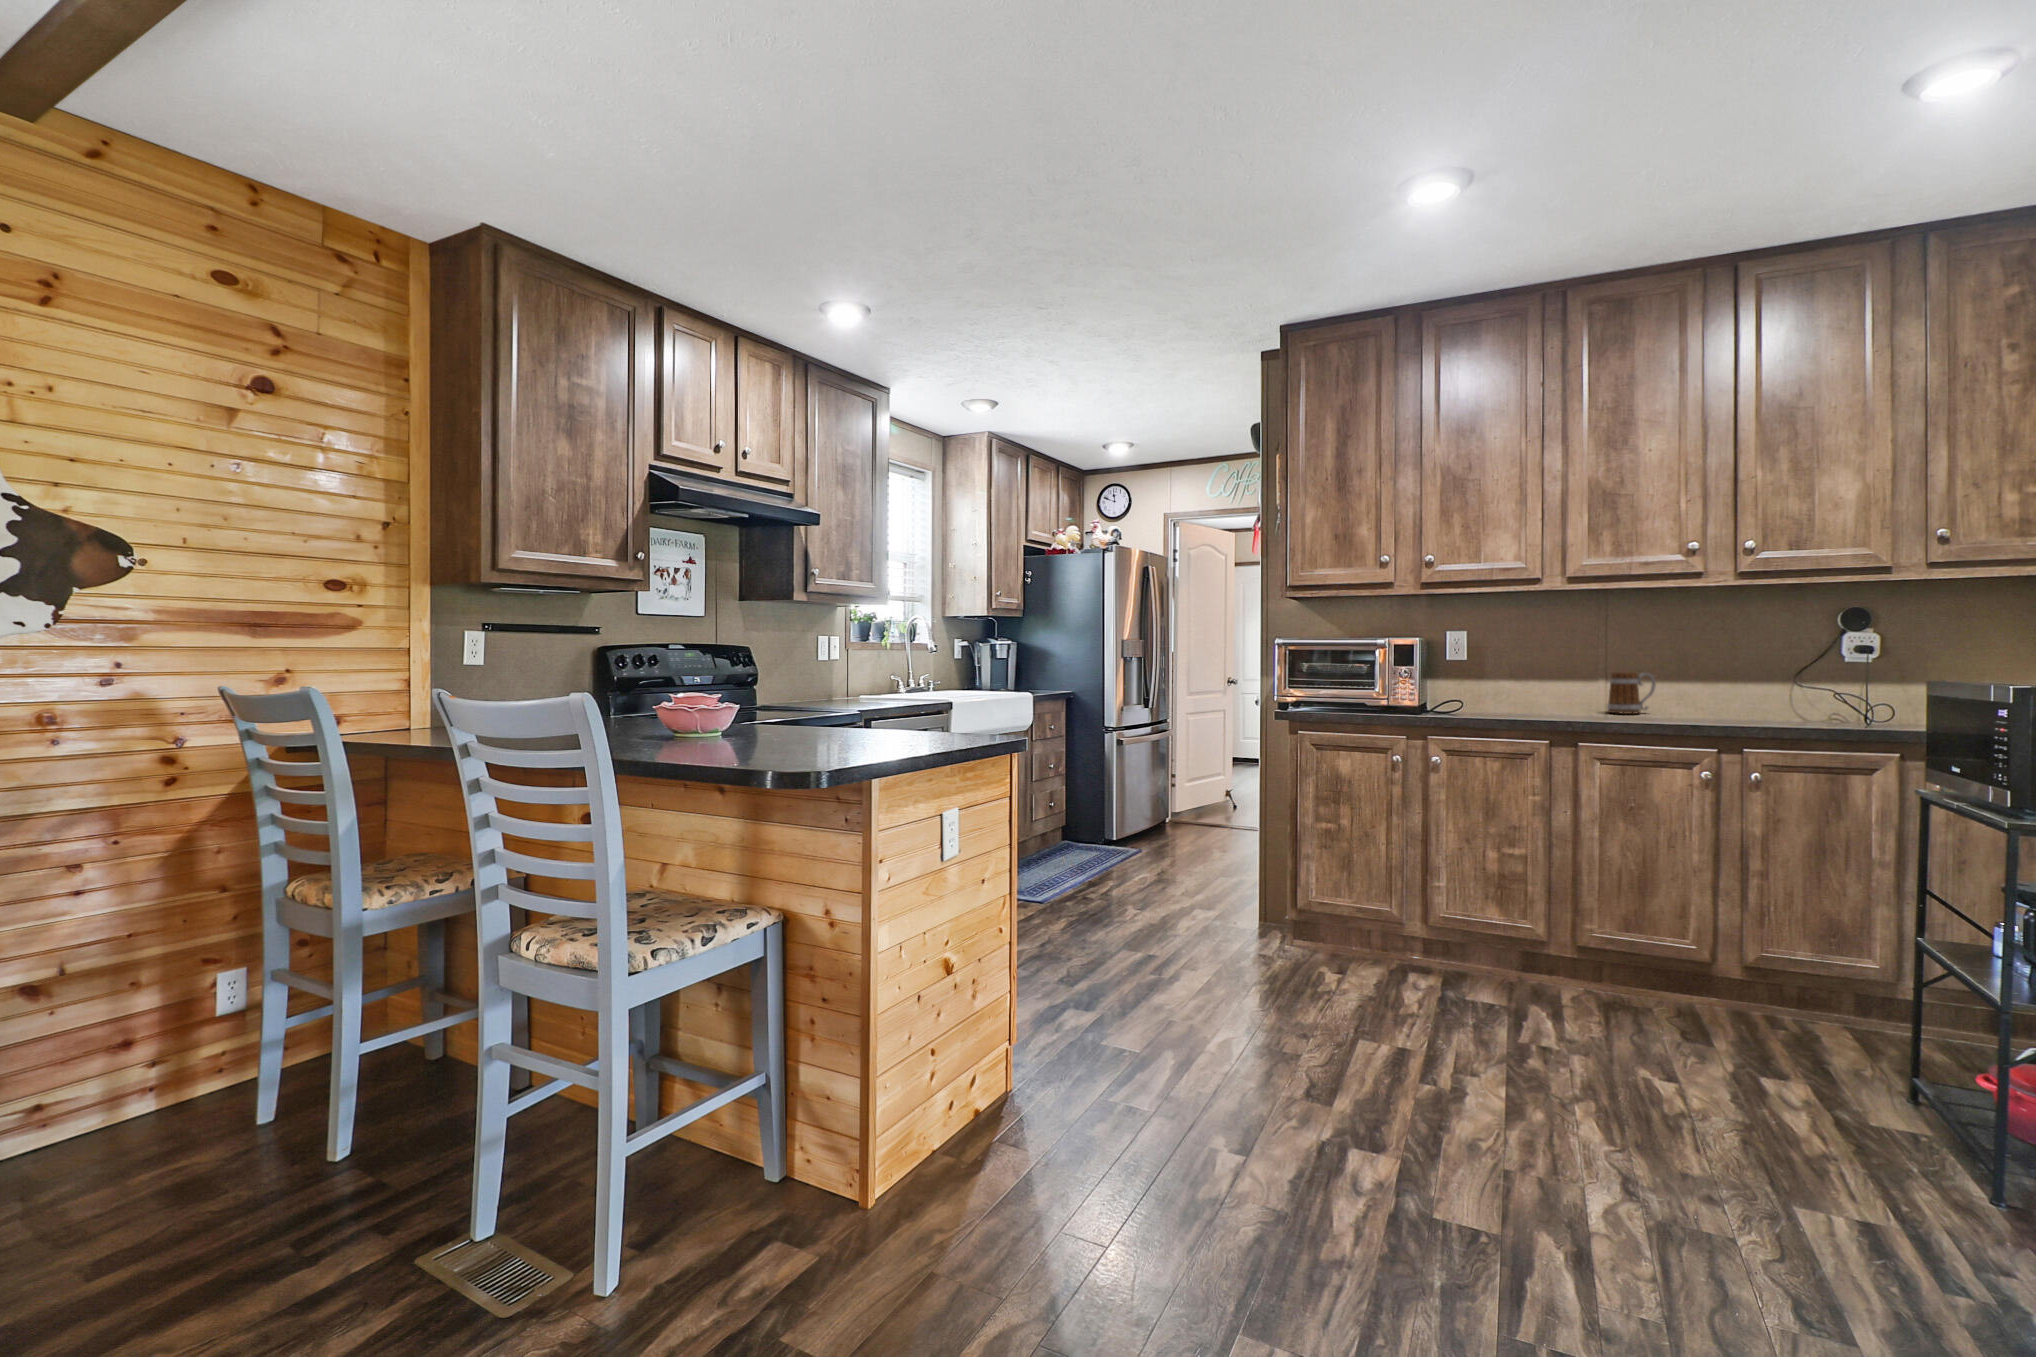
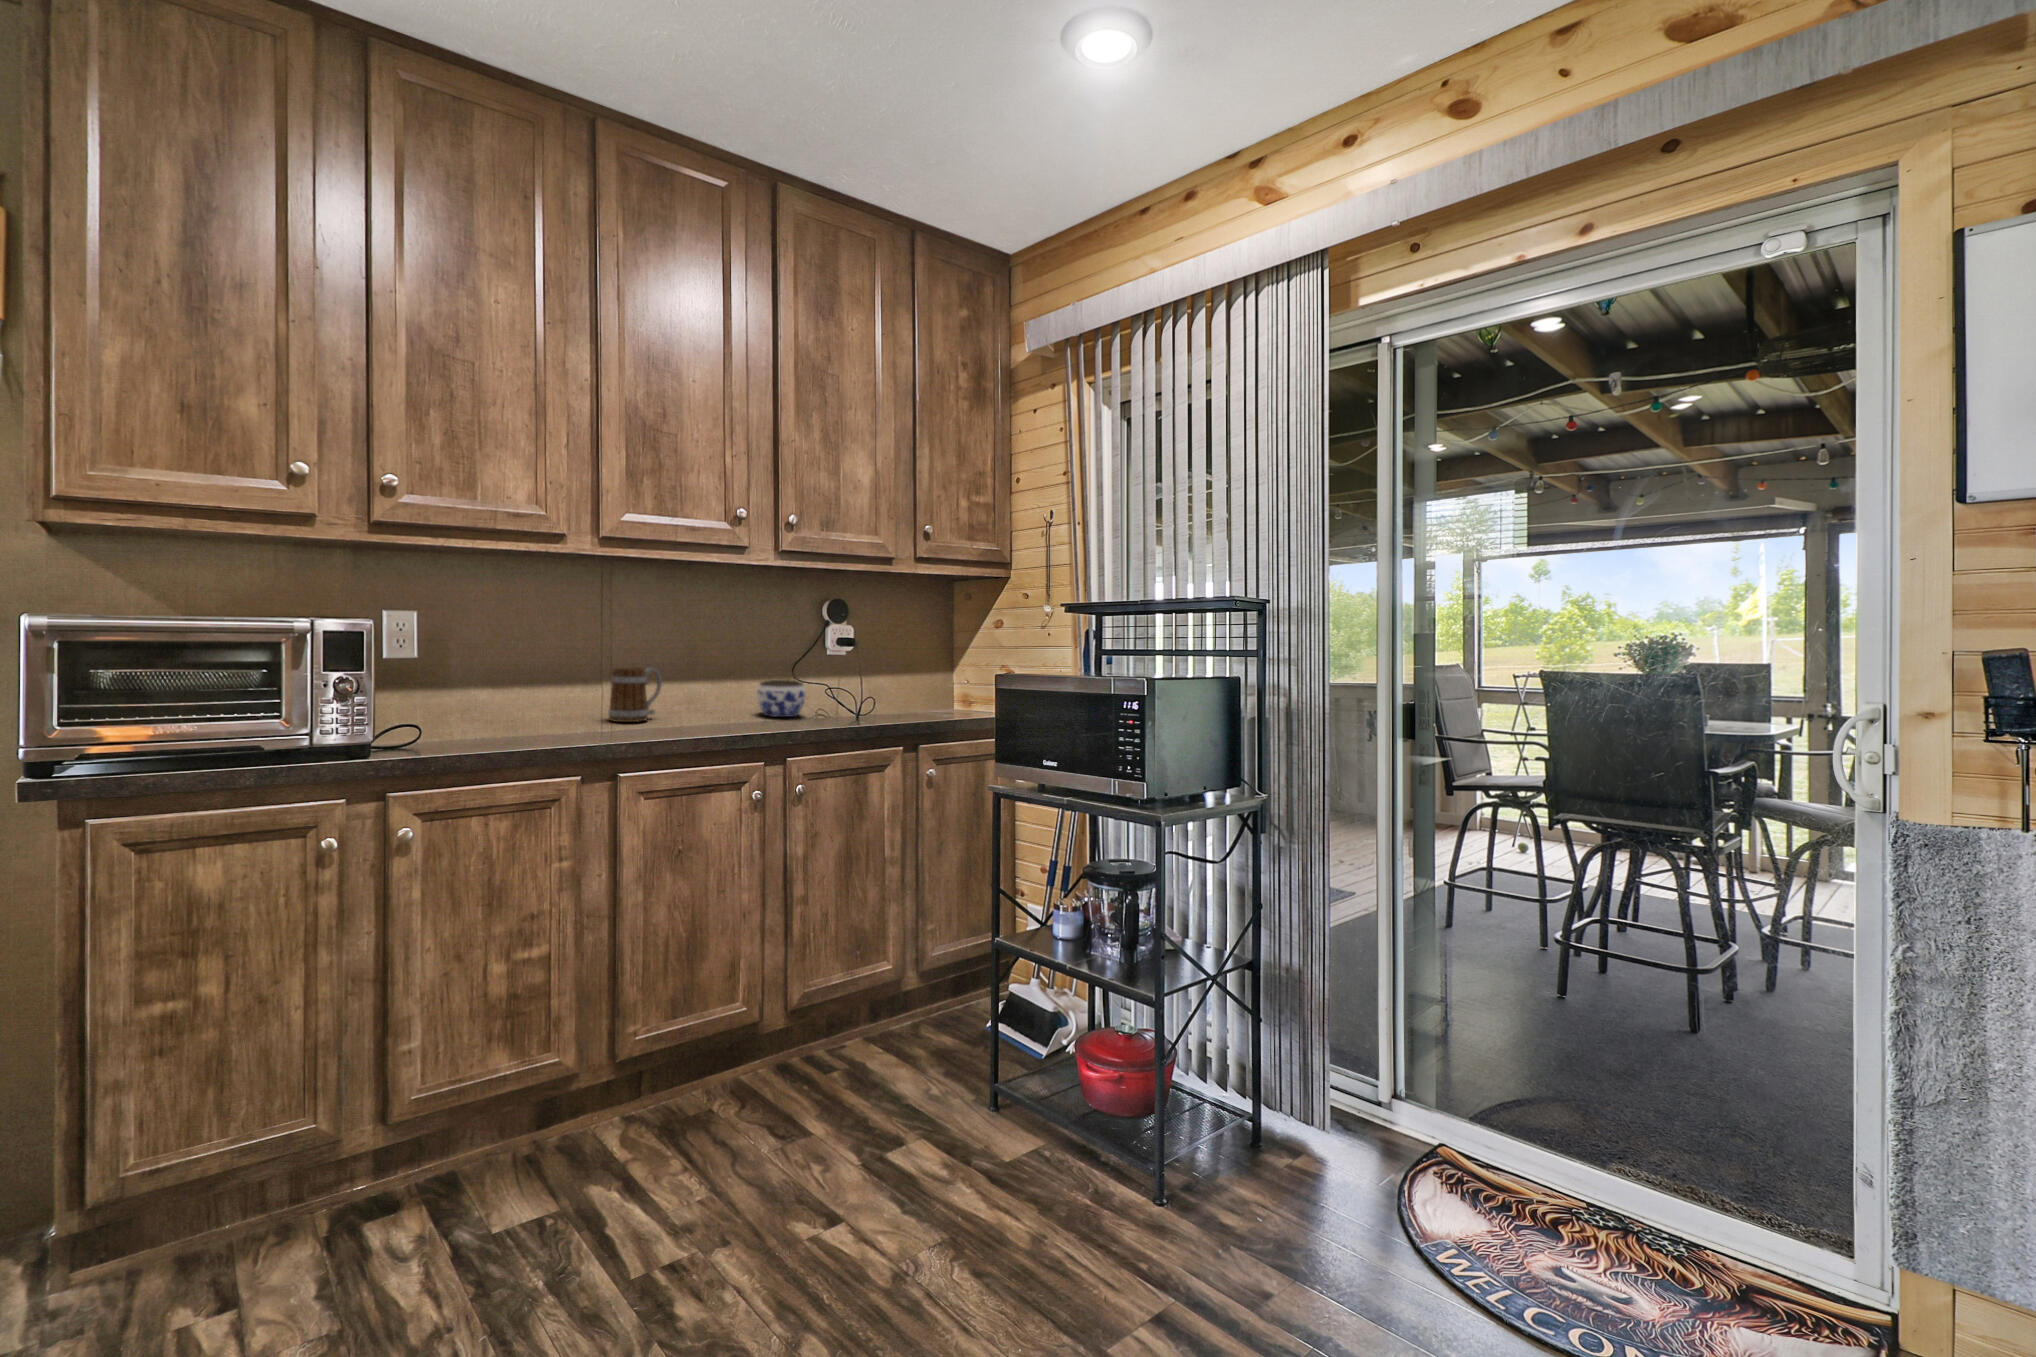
jar: none [1756,686,1811,719] -> present [757,680,806,717]

